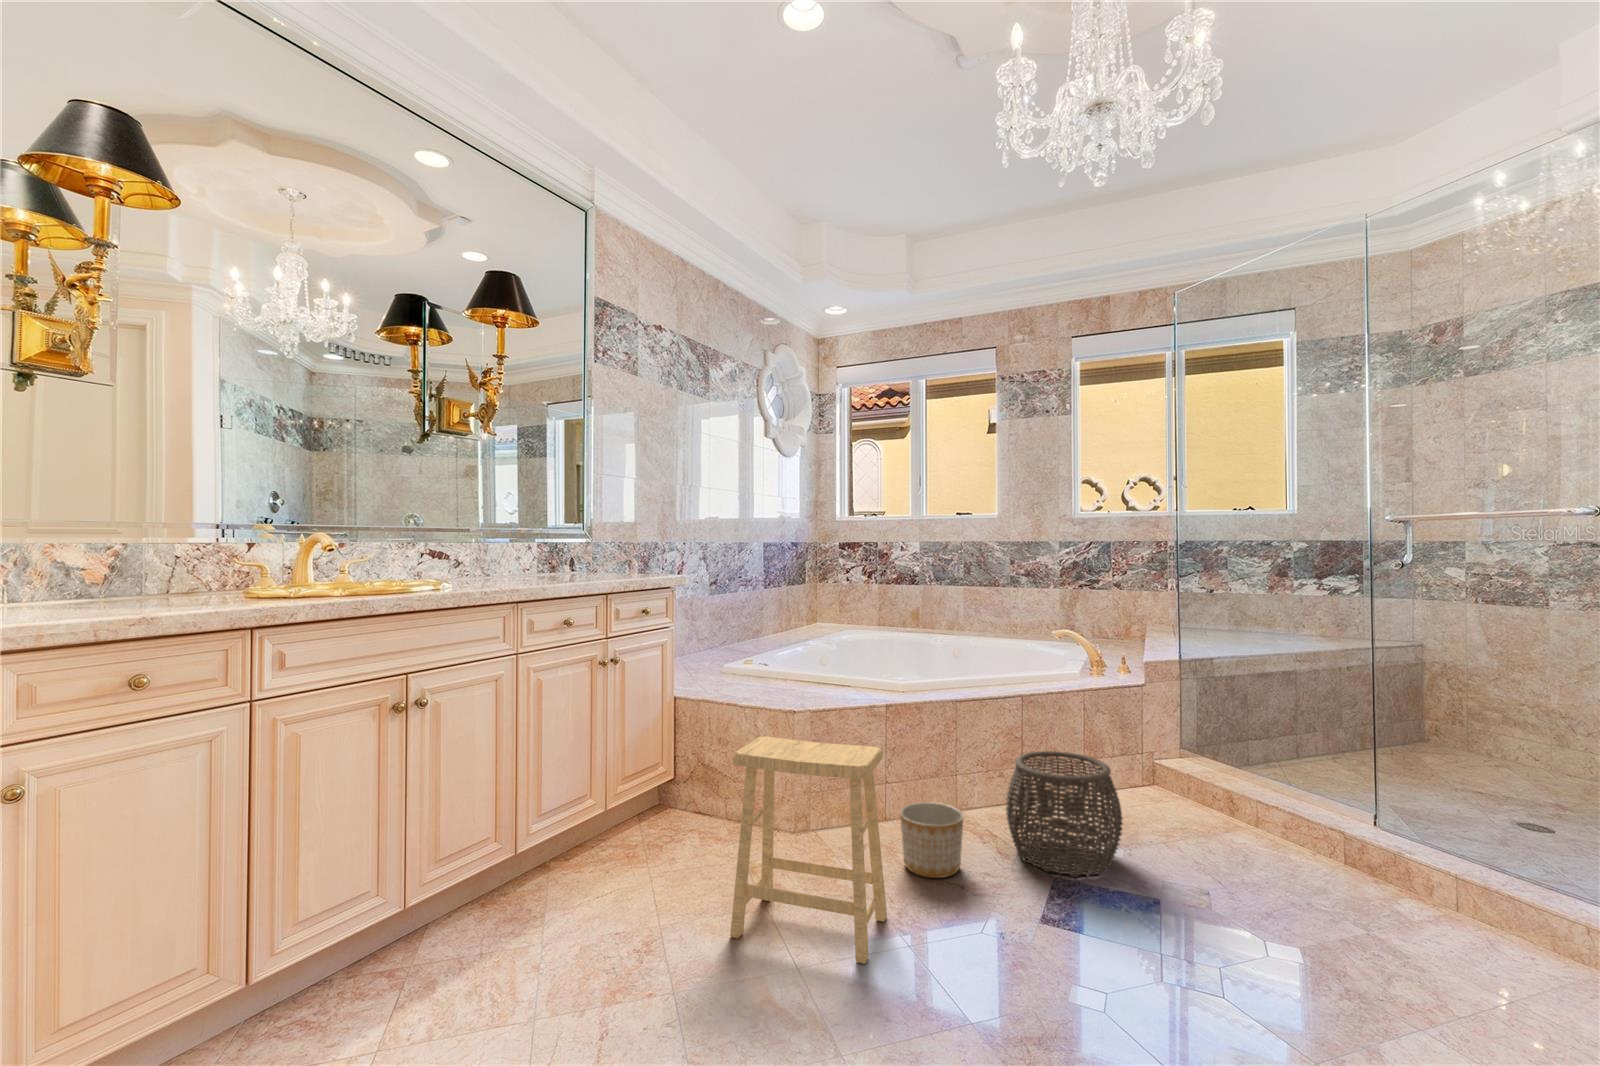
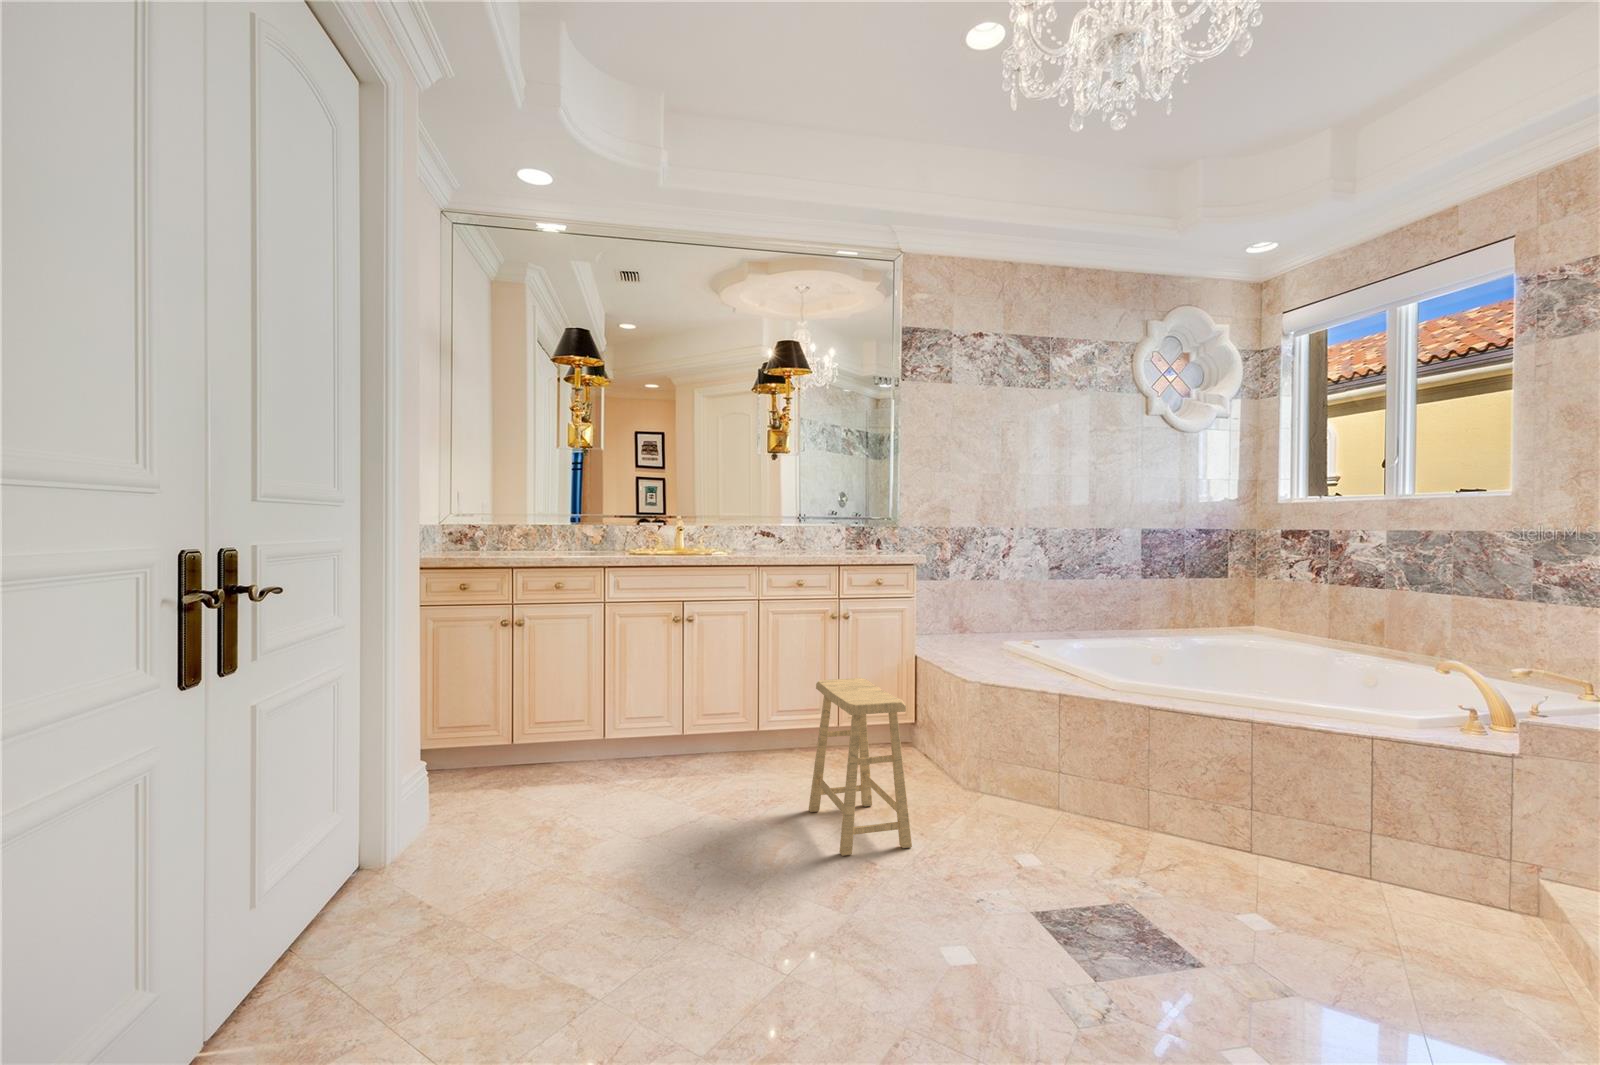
woven basket: present [1005,751,1123,876] -> none [1096,772,1245,928]
planter: present [900,802,964,878] -> none [987,782,1052,856]

